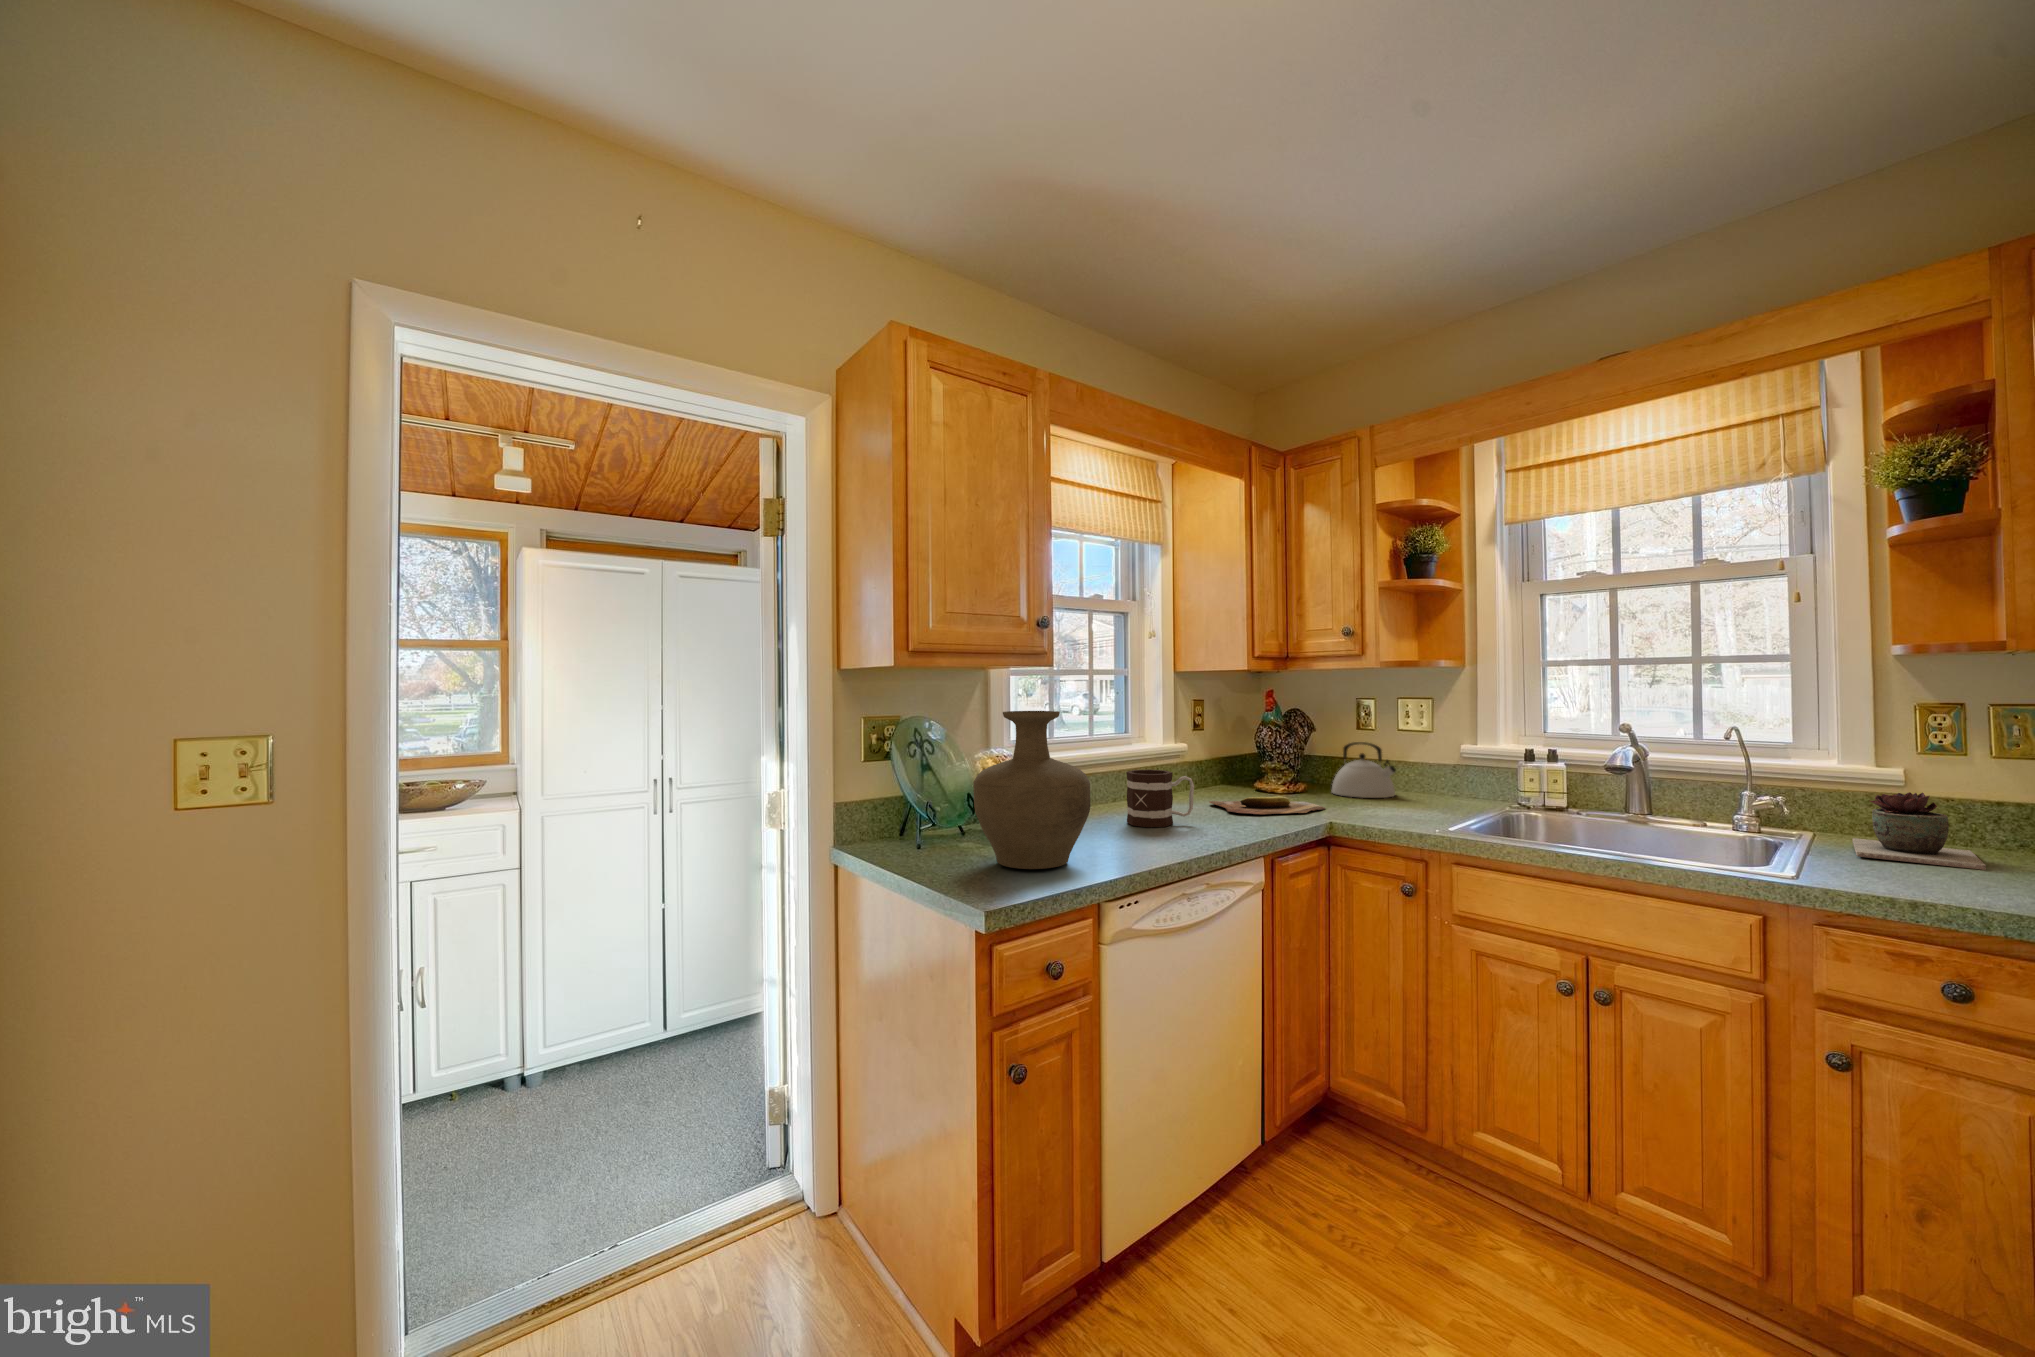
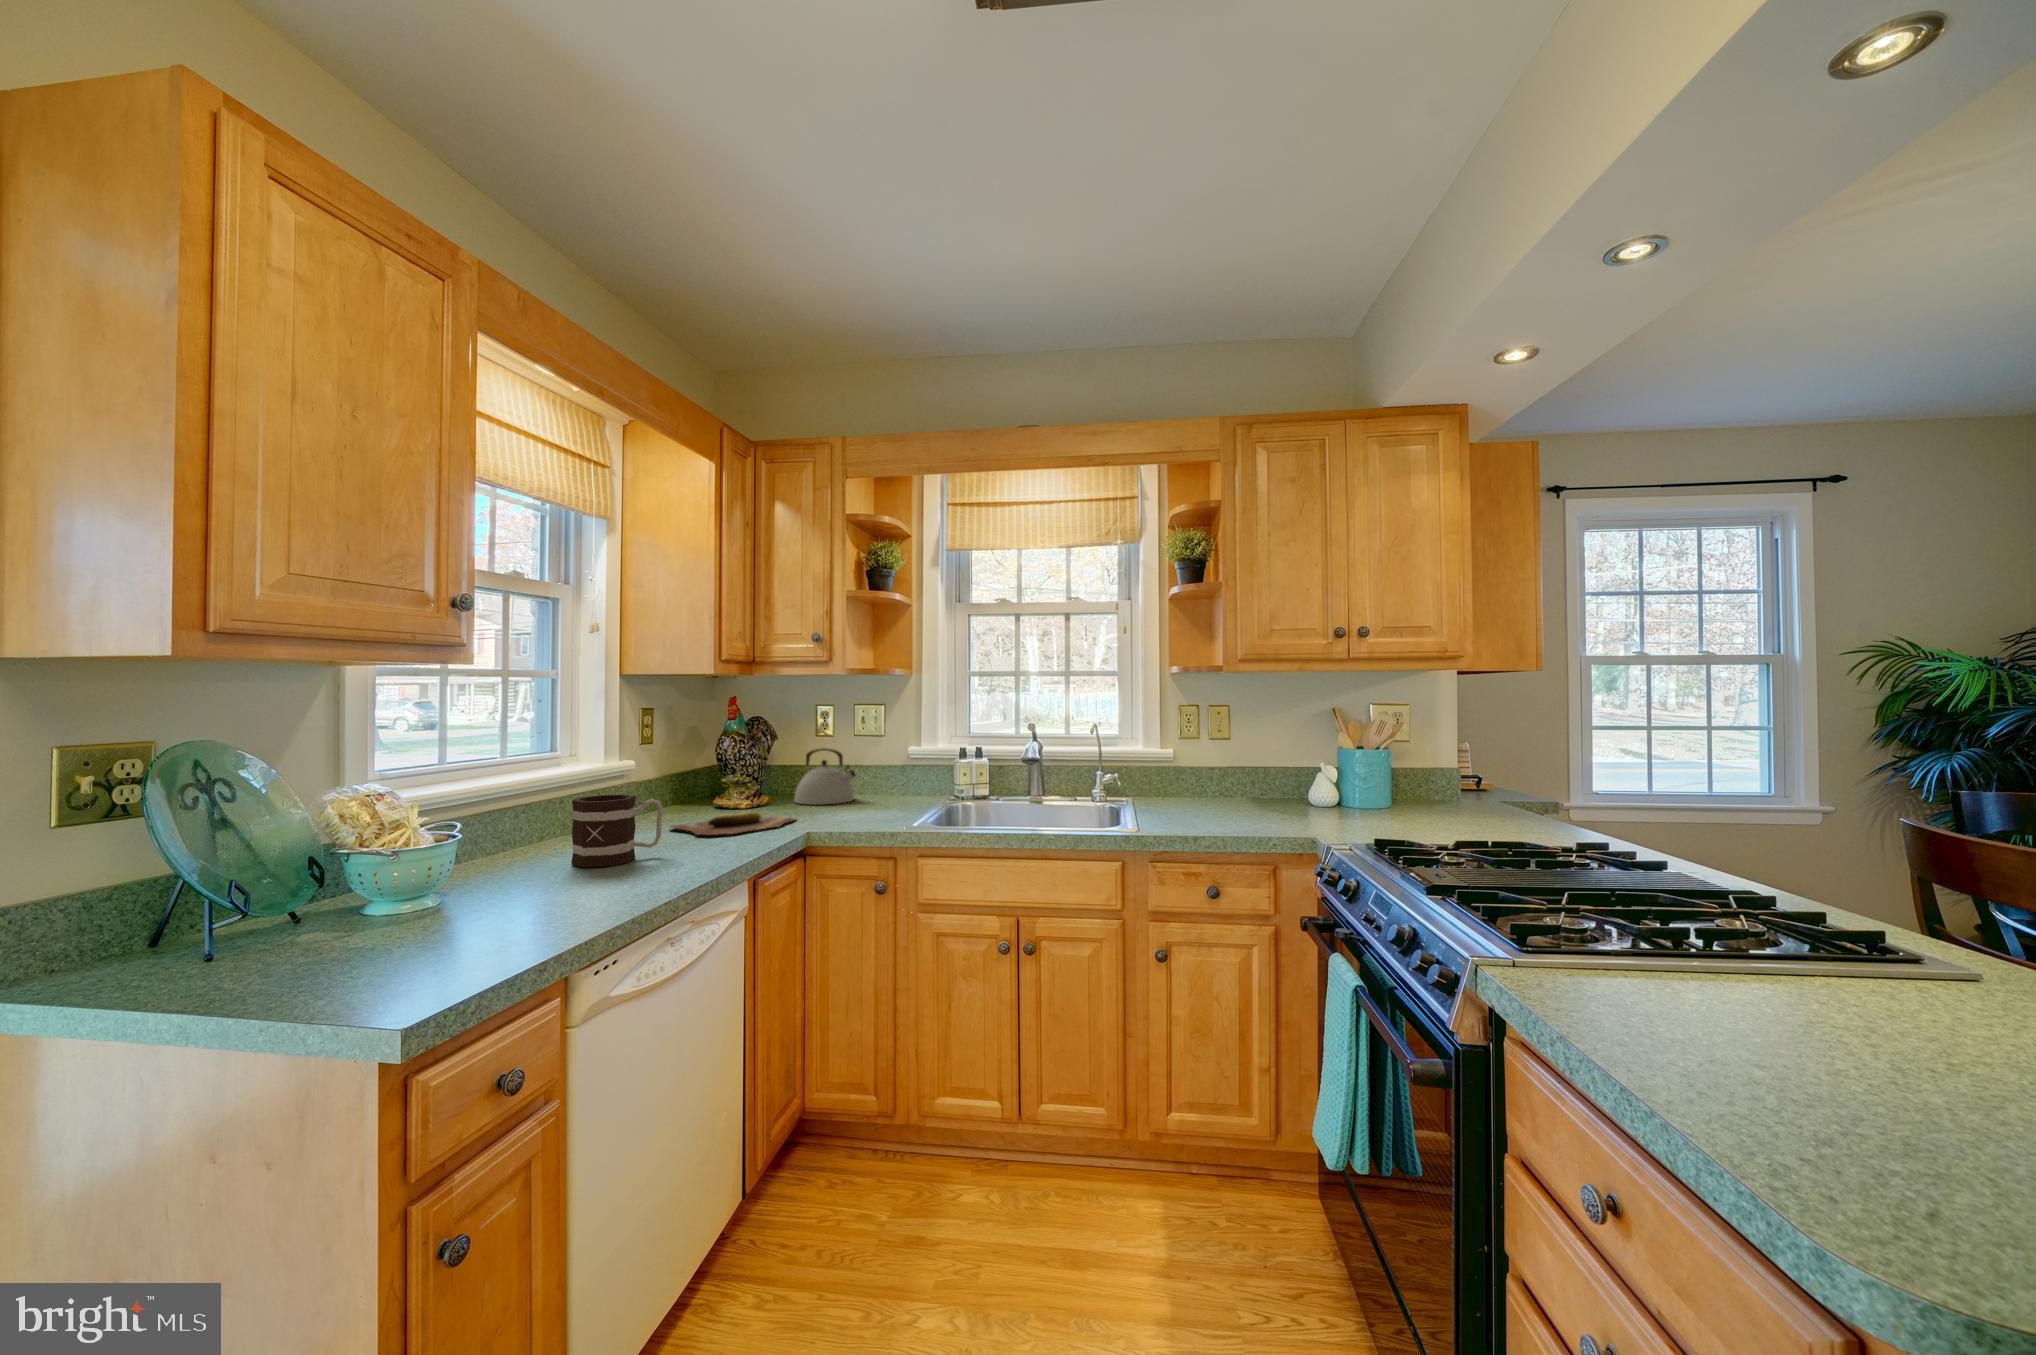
vase: present [973,711,1090,869] -> none [343,726,549,955]
succulent plant: present [1853,792,1986,870] -> none [1153,765,1214,812]

